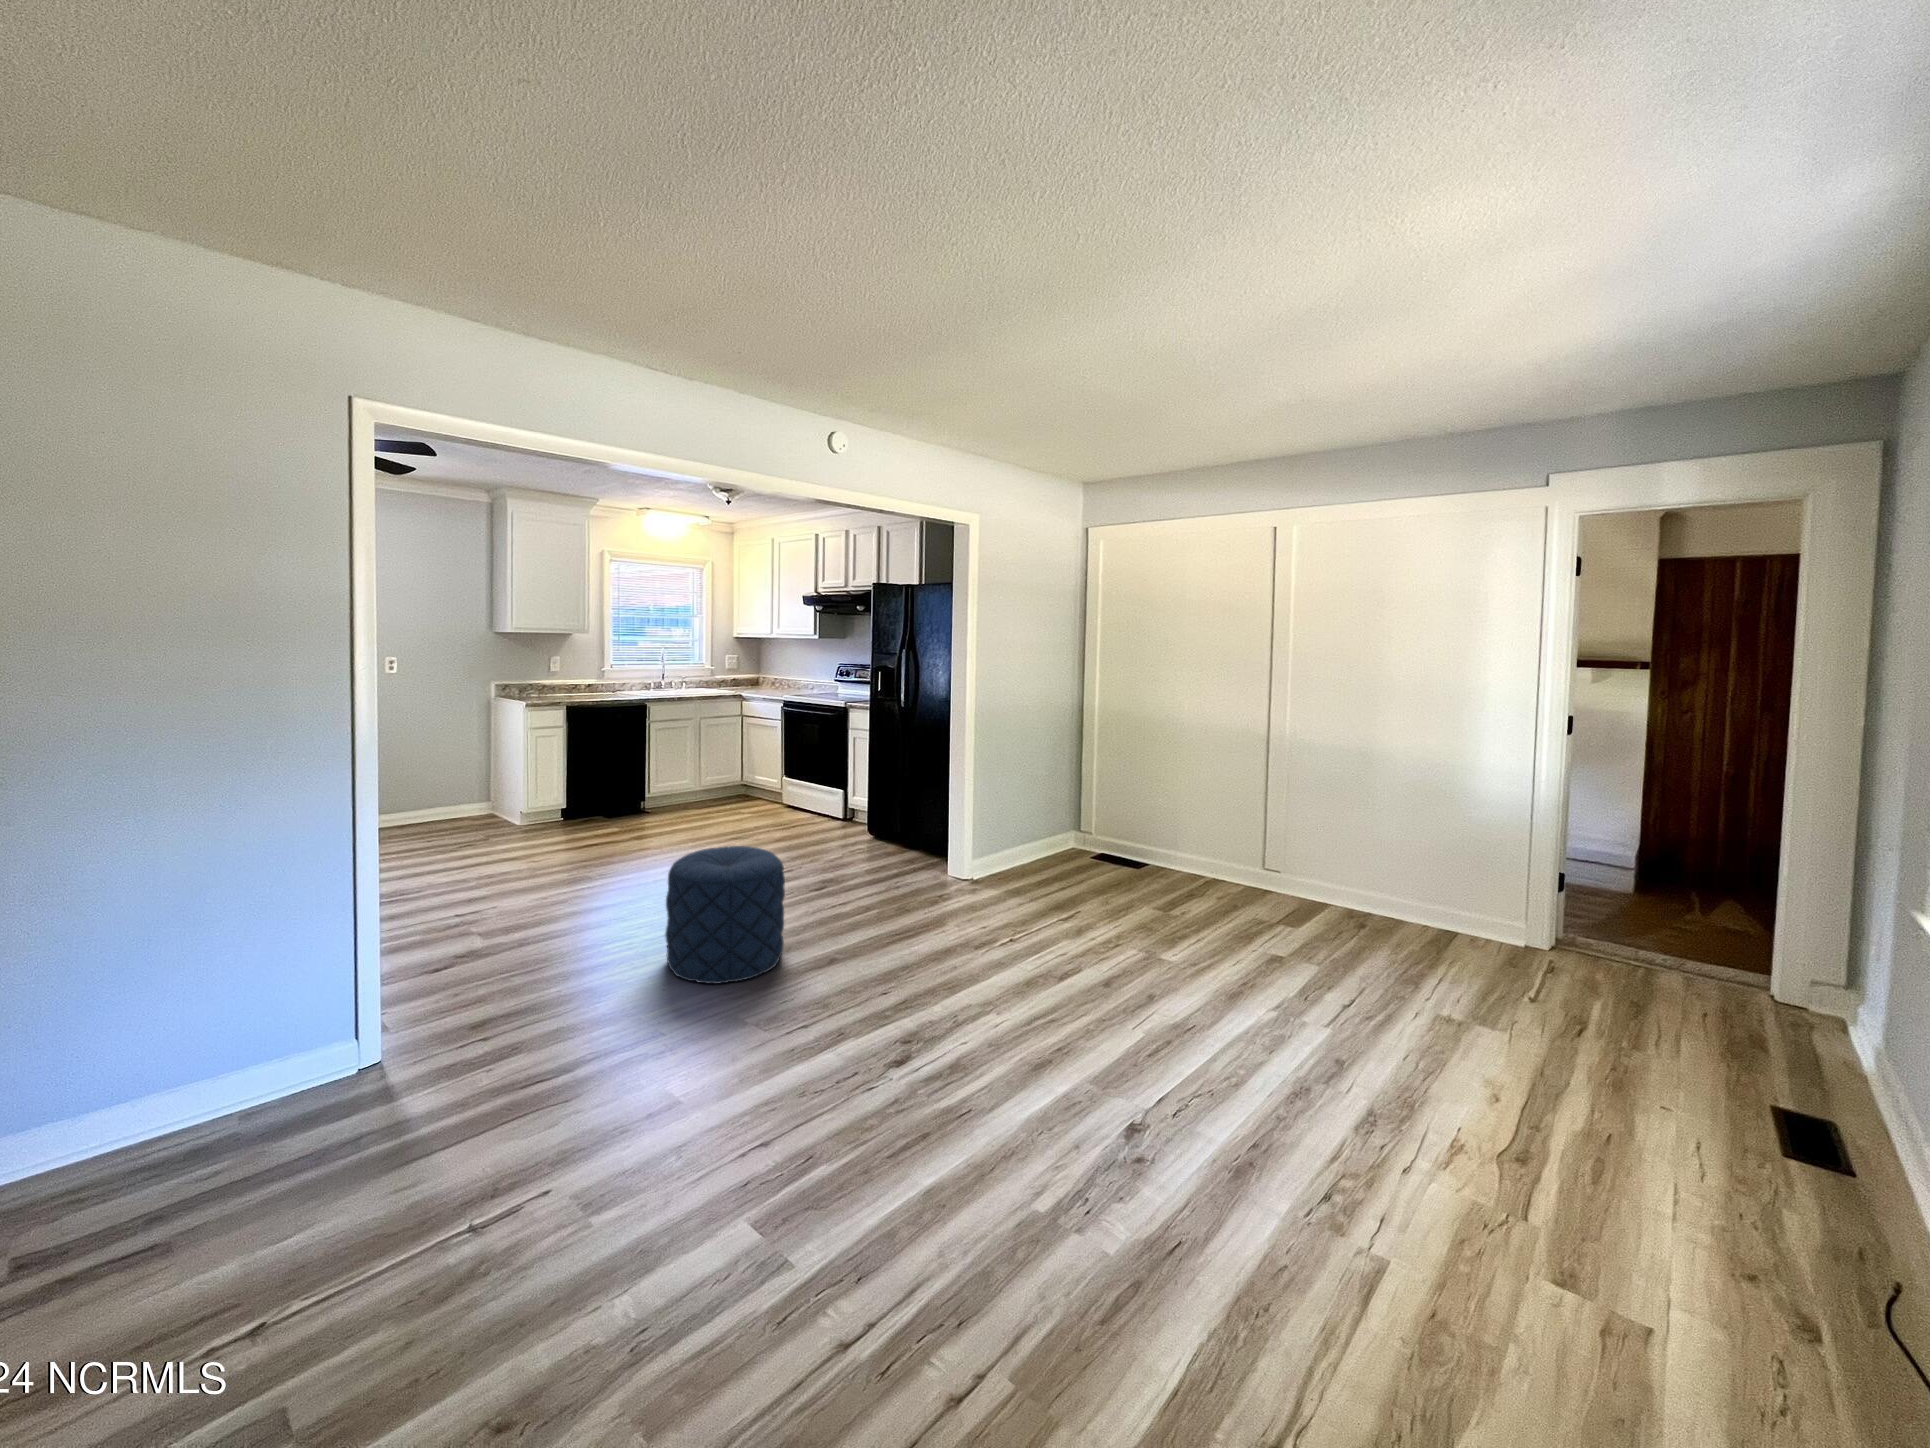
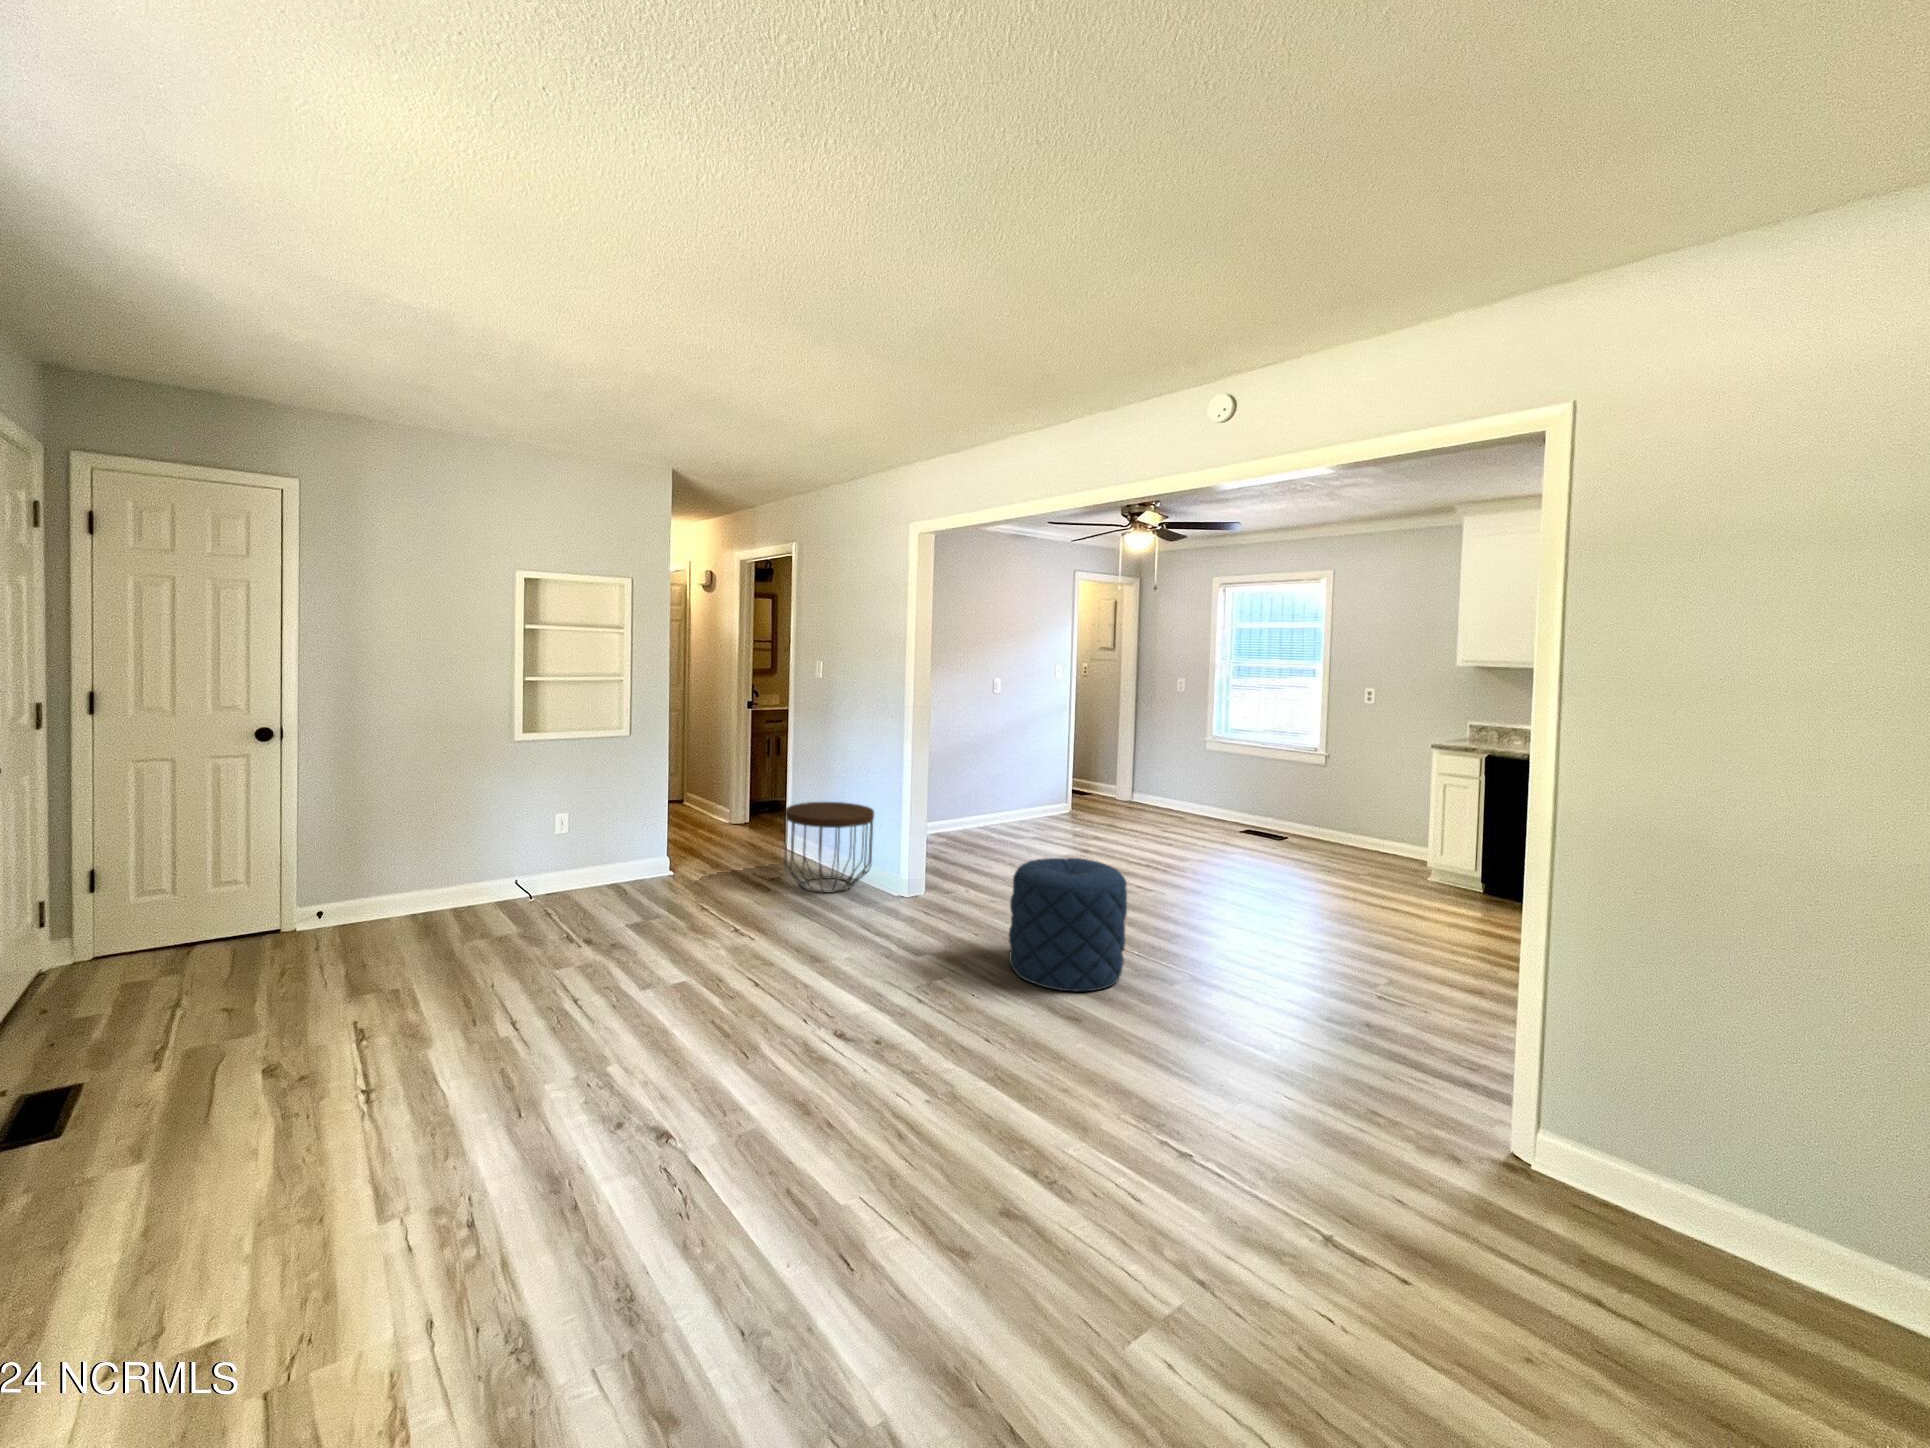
side table: none [91,963,349,1200] -> present [784,802,874,893]

